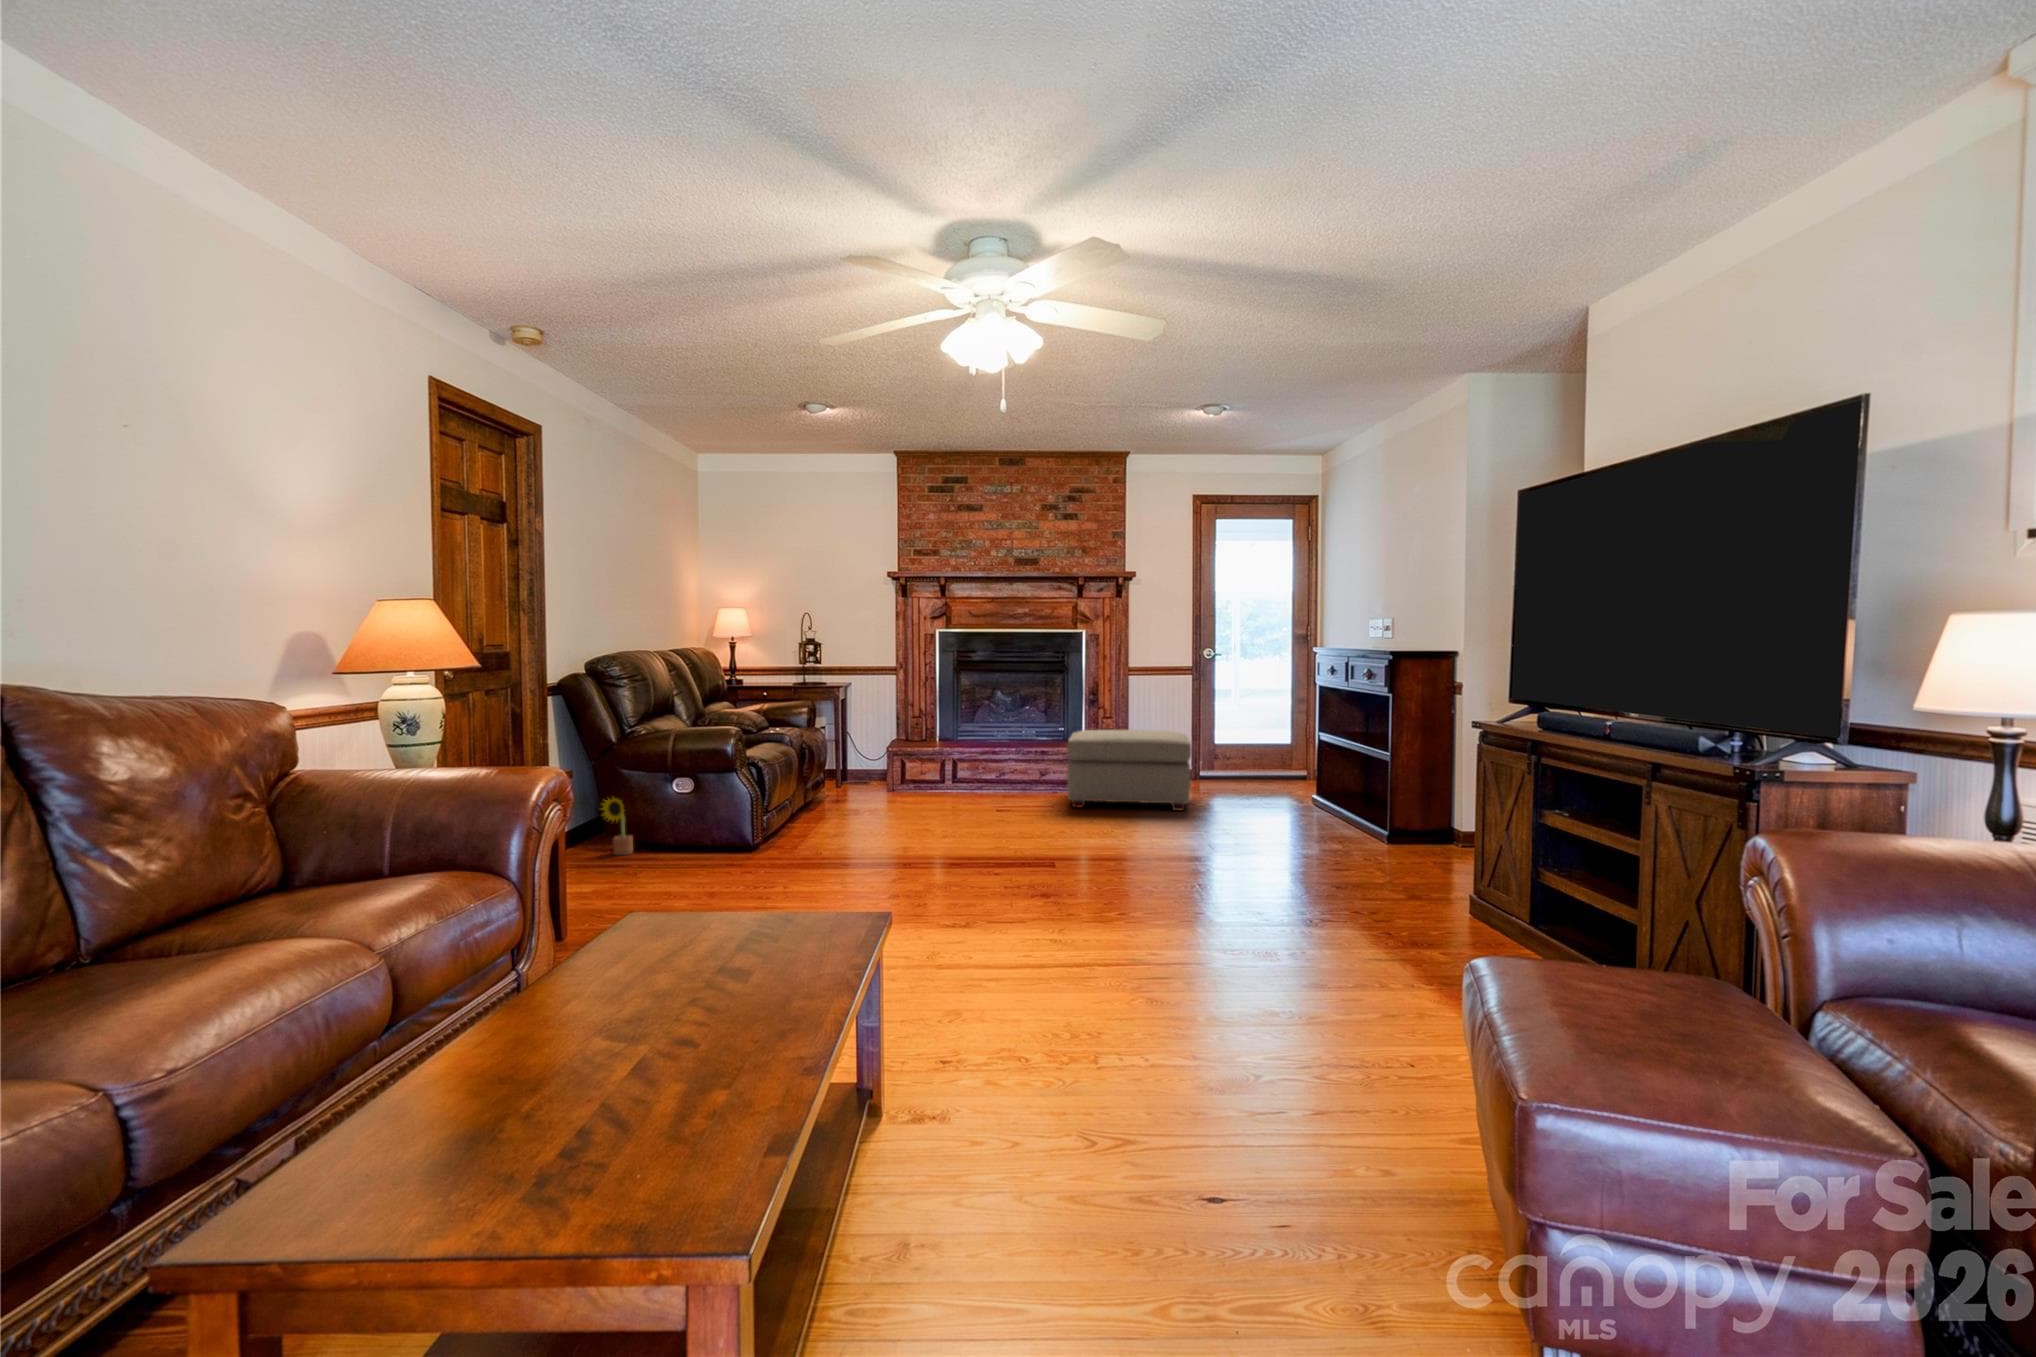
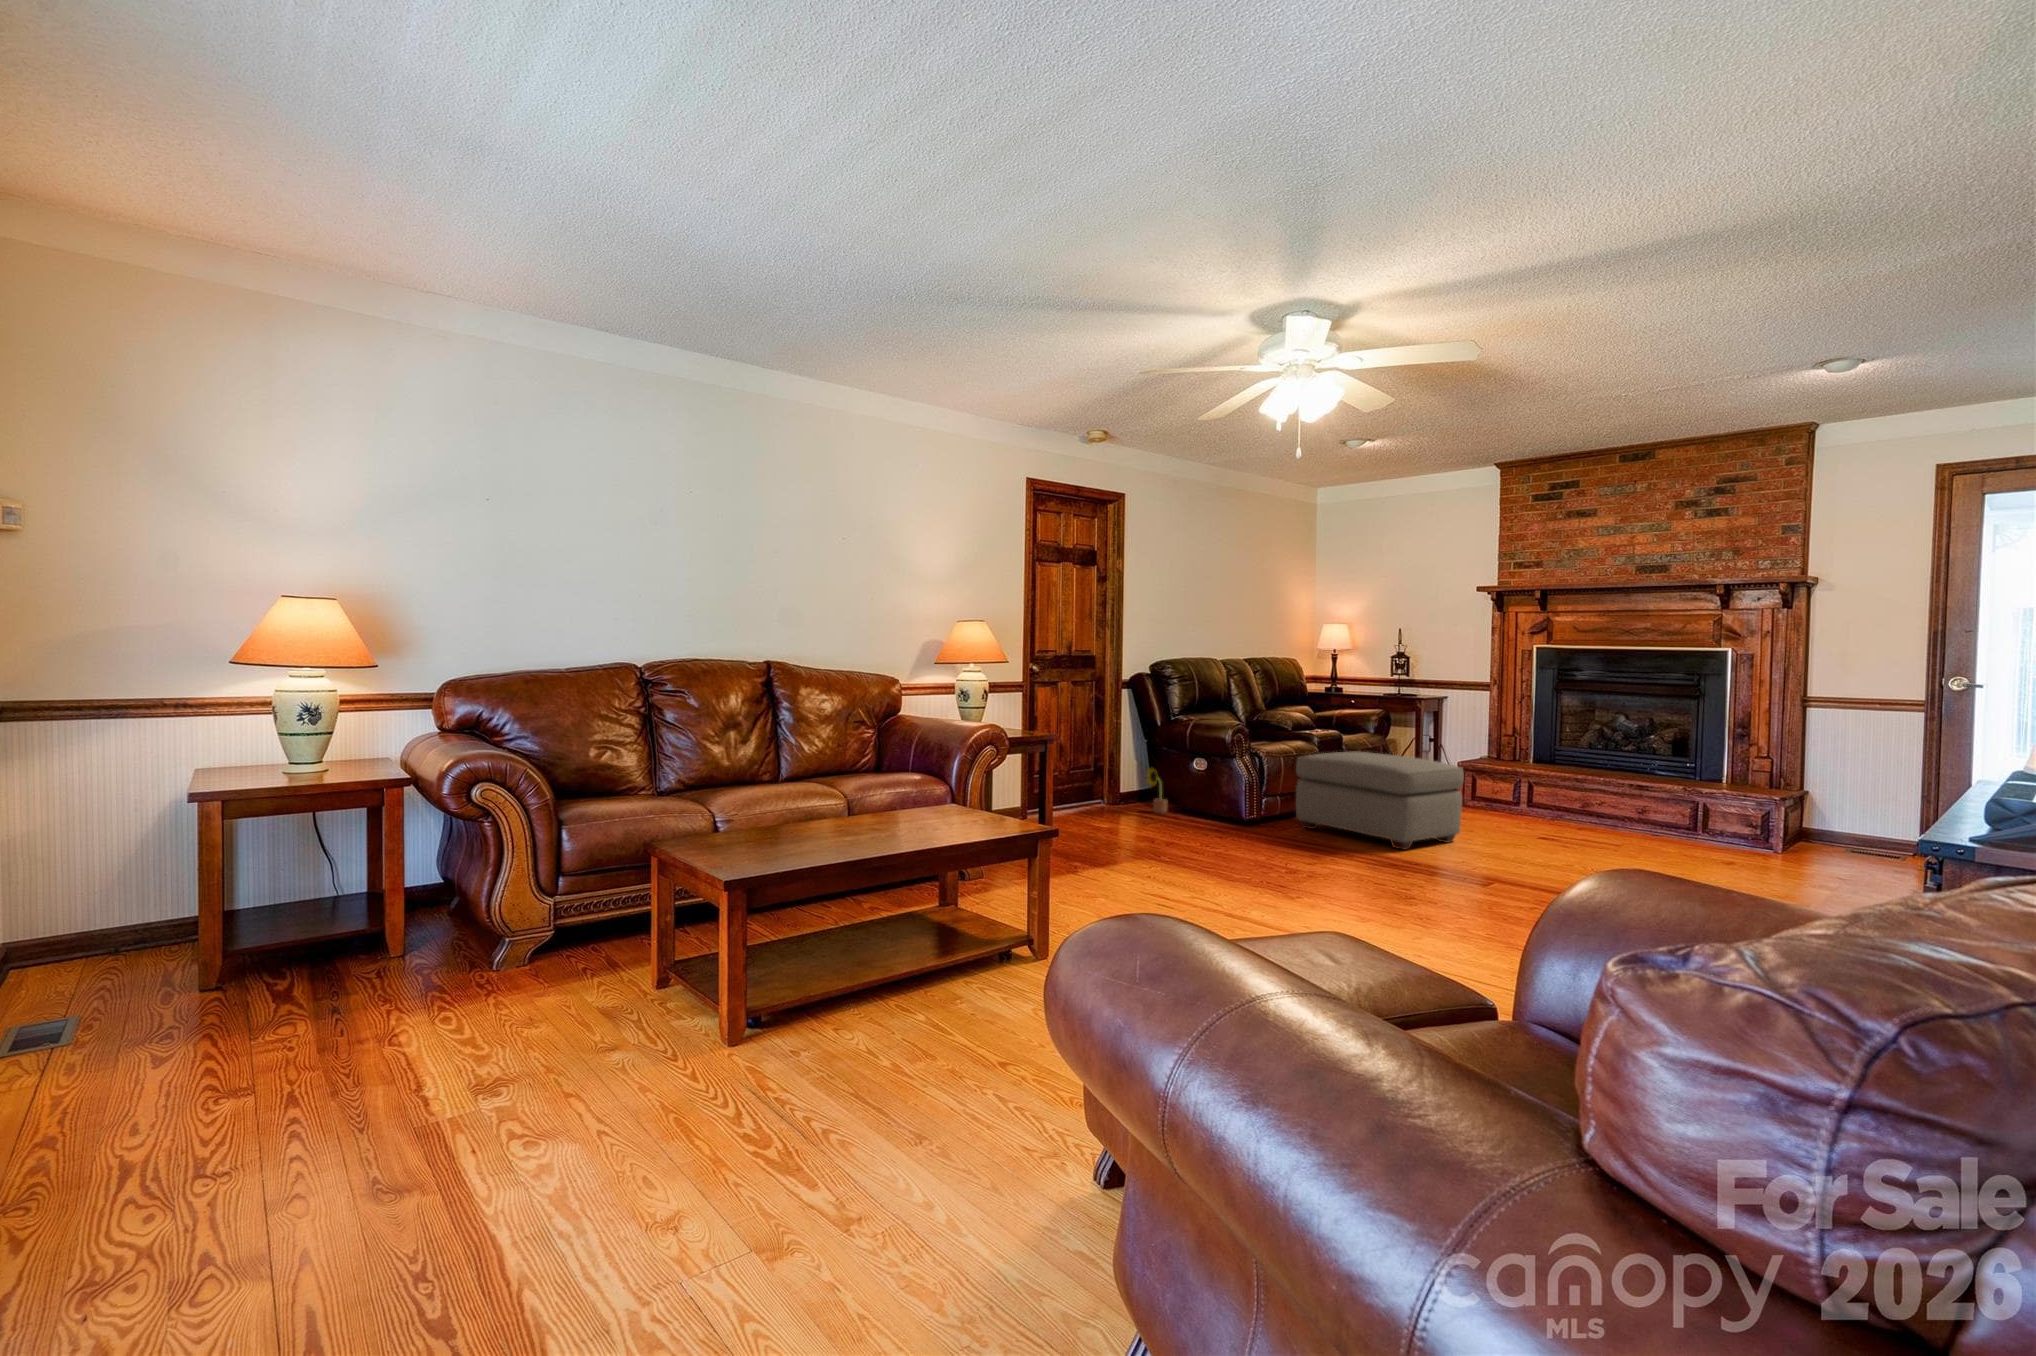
ottoman: present [1067,730,1192,810] -> present [1296,751,1464,850]

